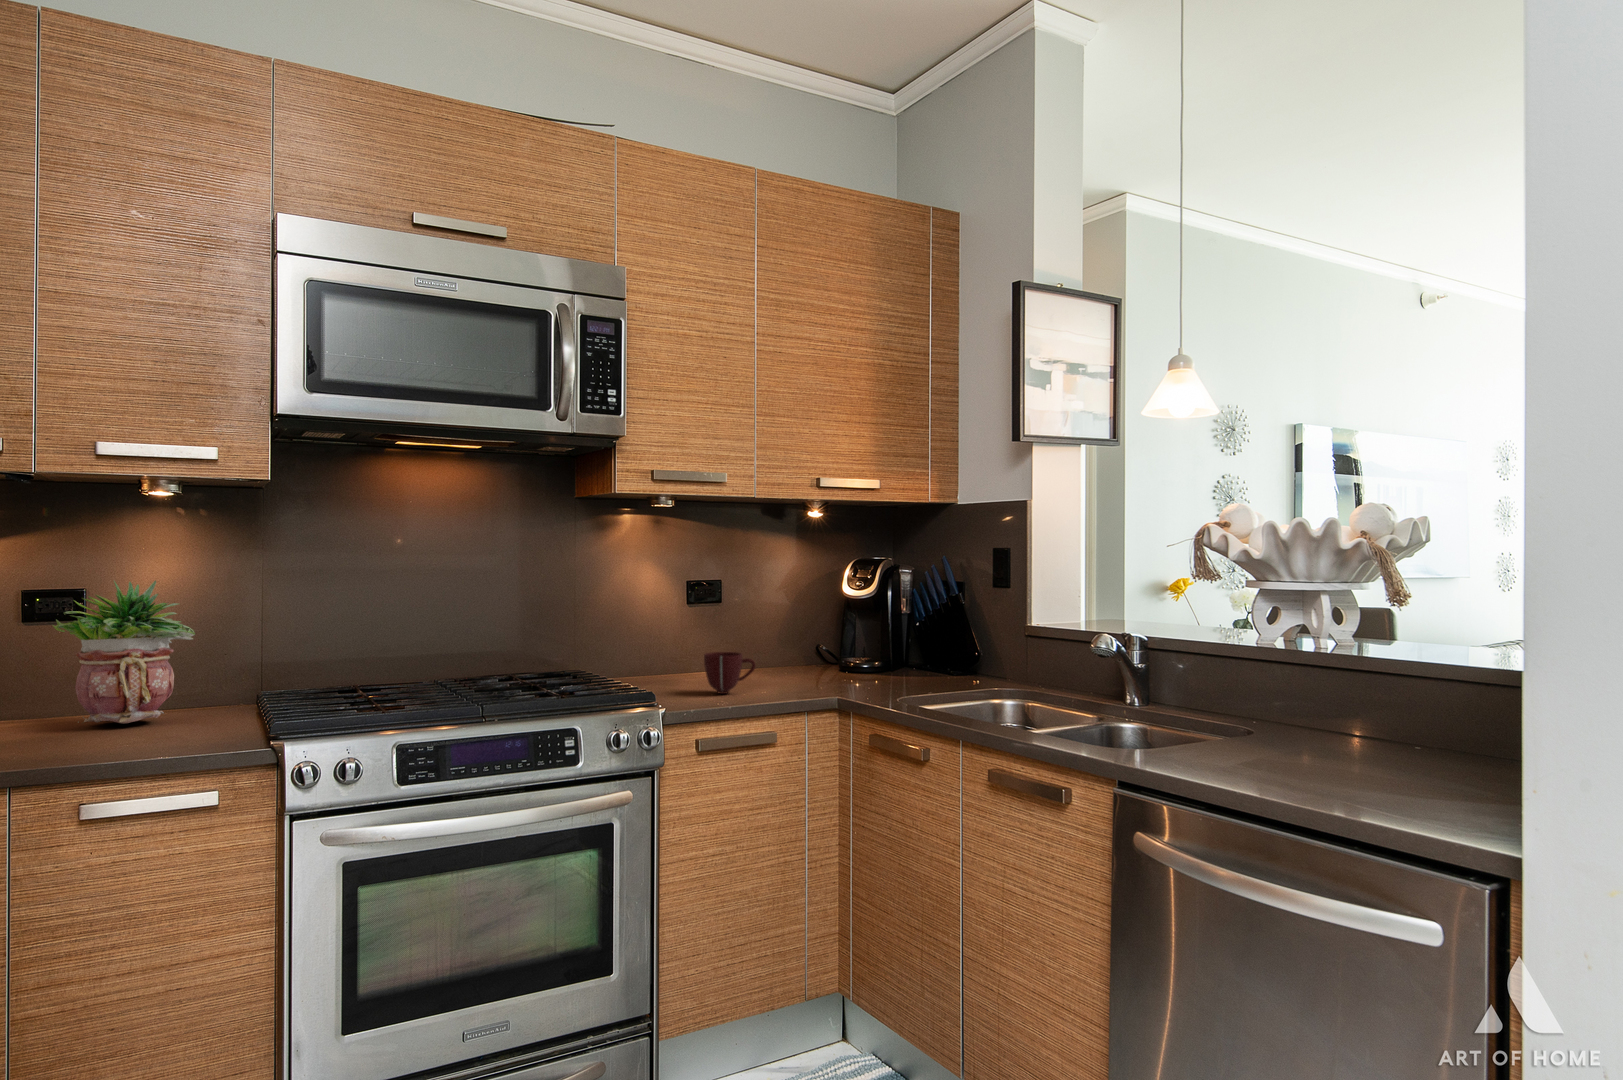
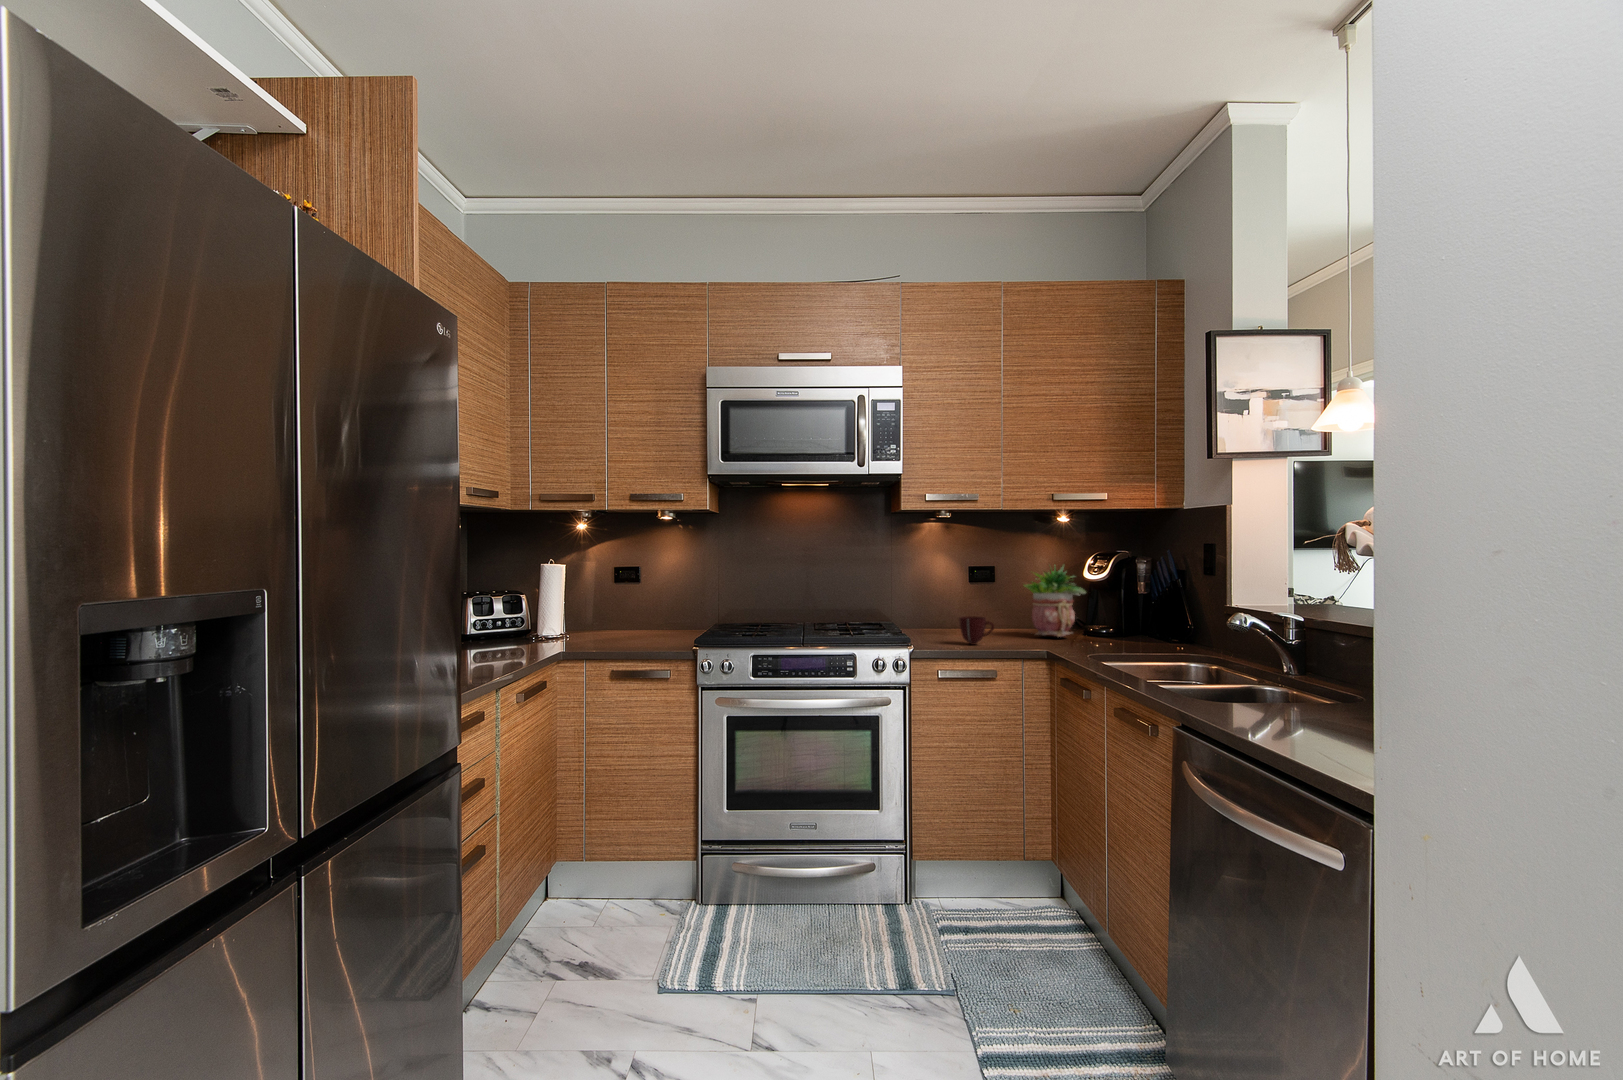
potted plant: present [53,581,195,724] -> present [1024,566,1086,637]

